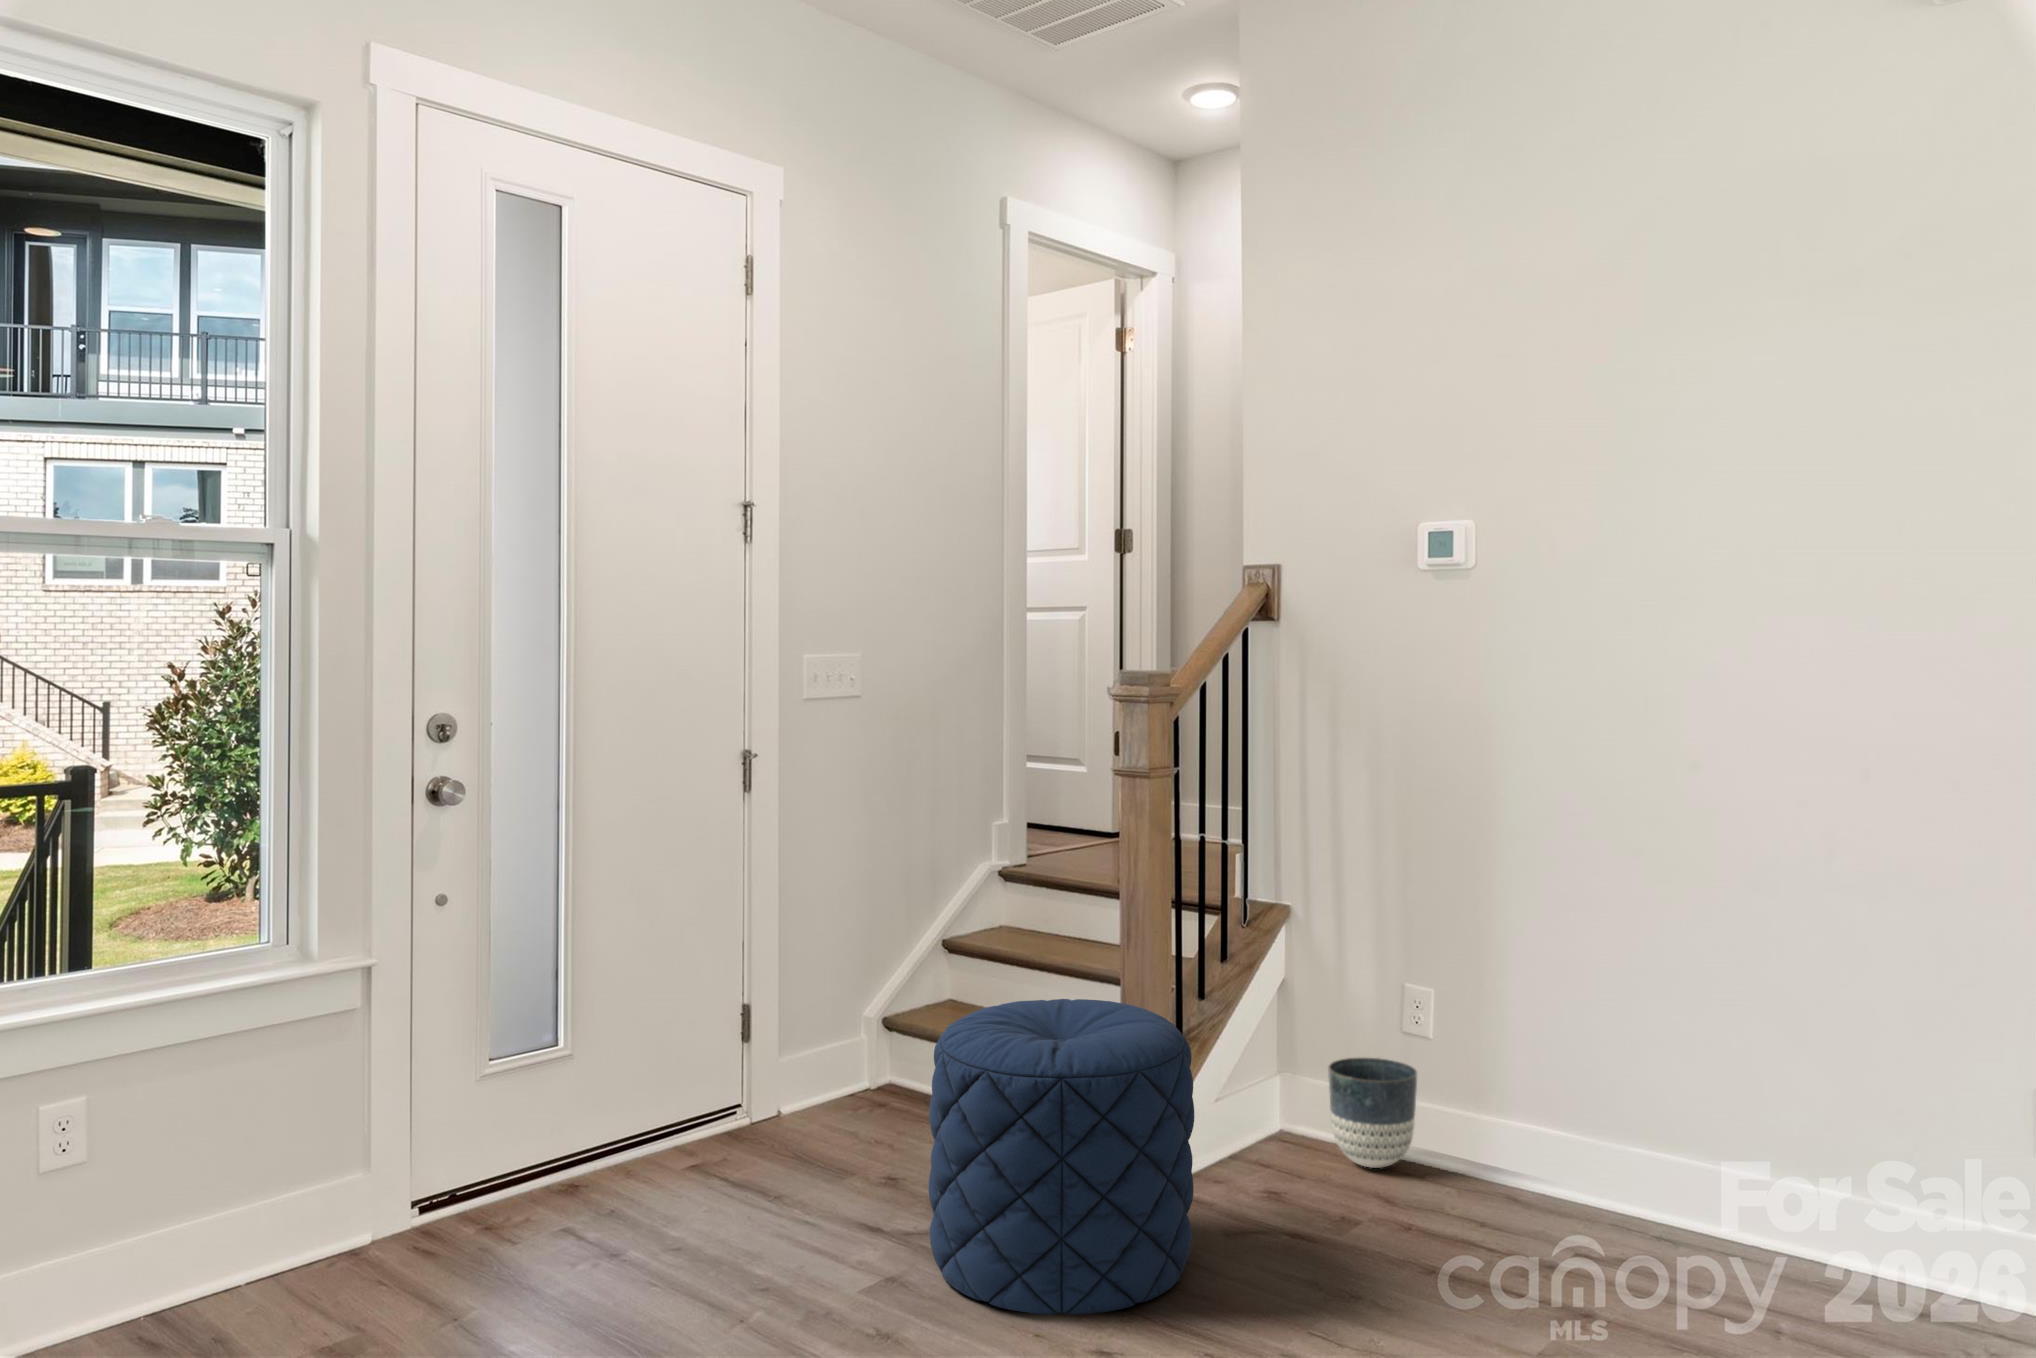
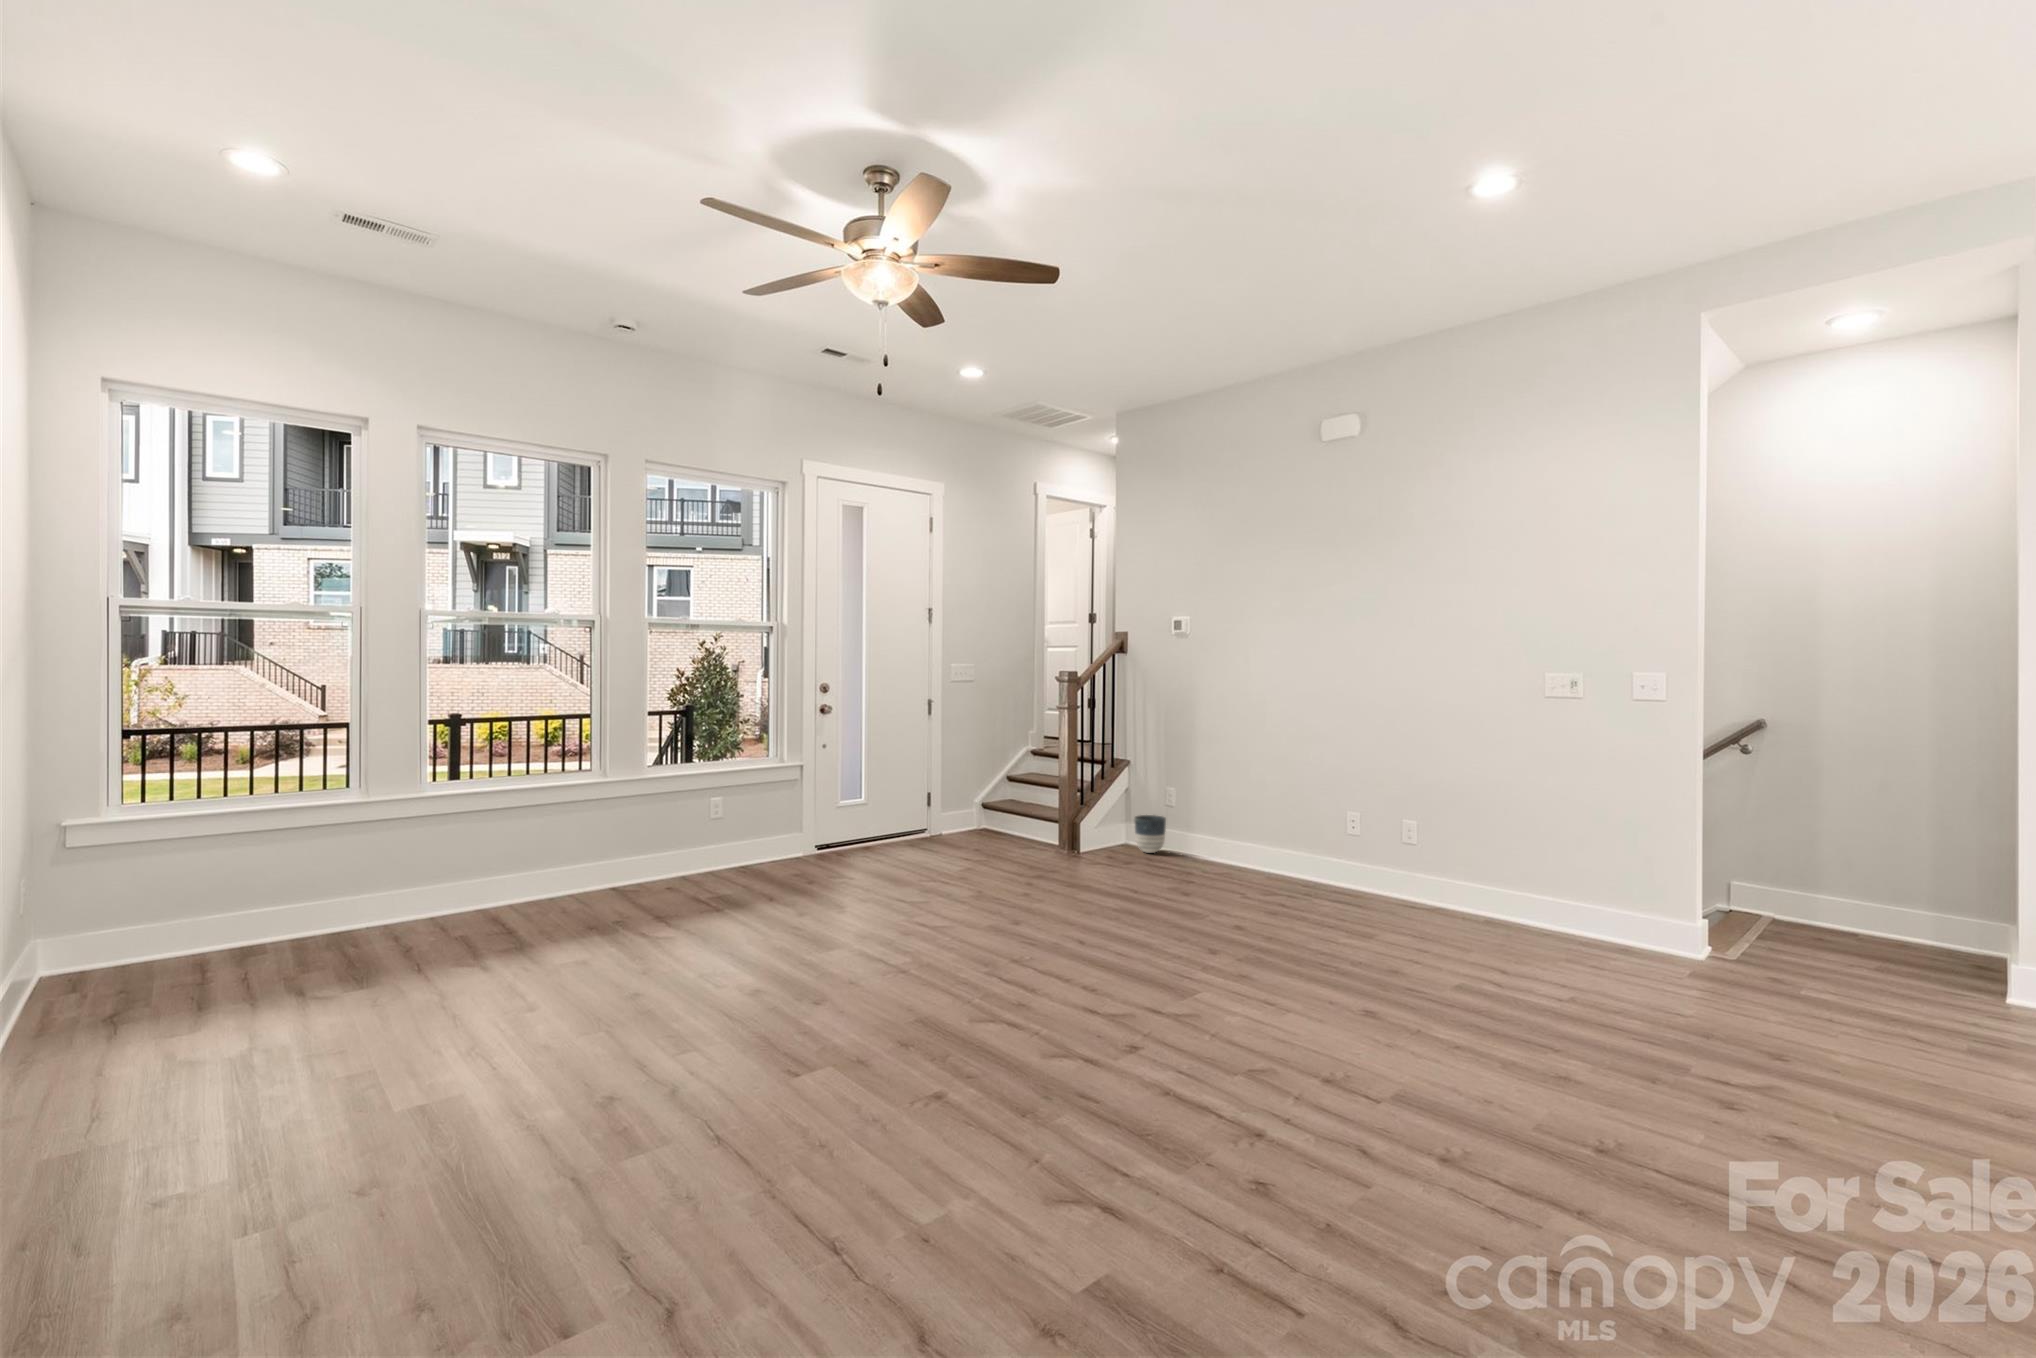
pouf: present [929,999,1194,1315] -> none [980,783,1068,875]

